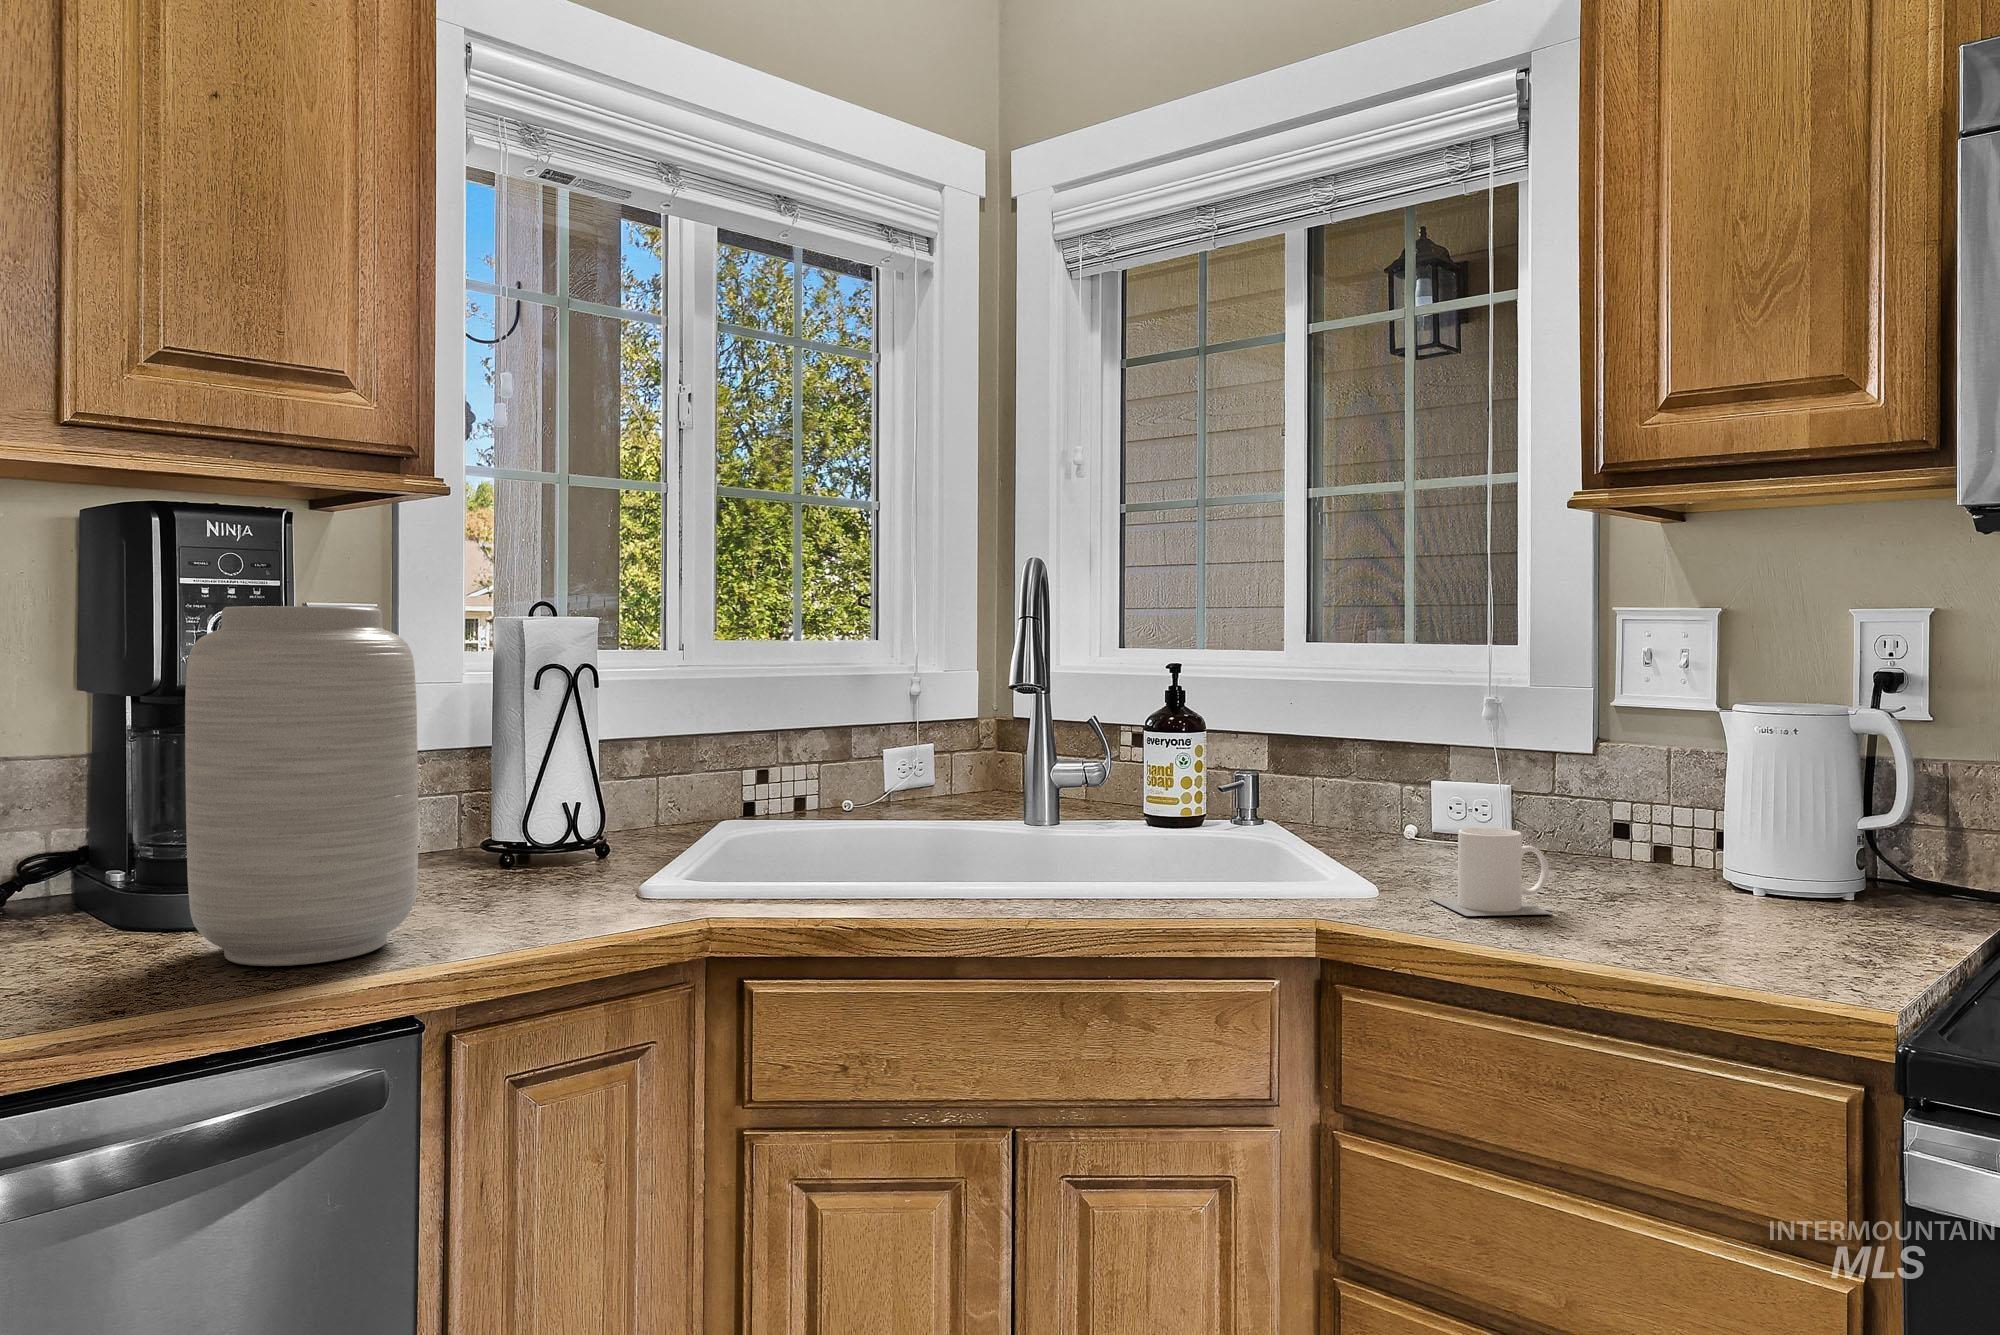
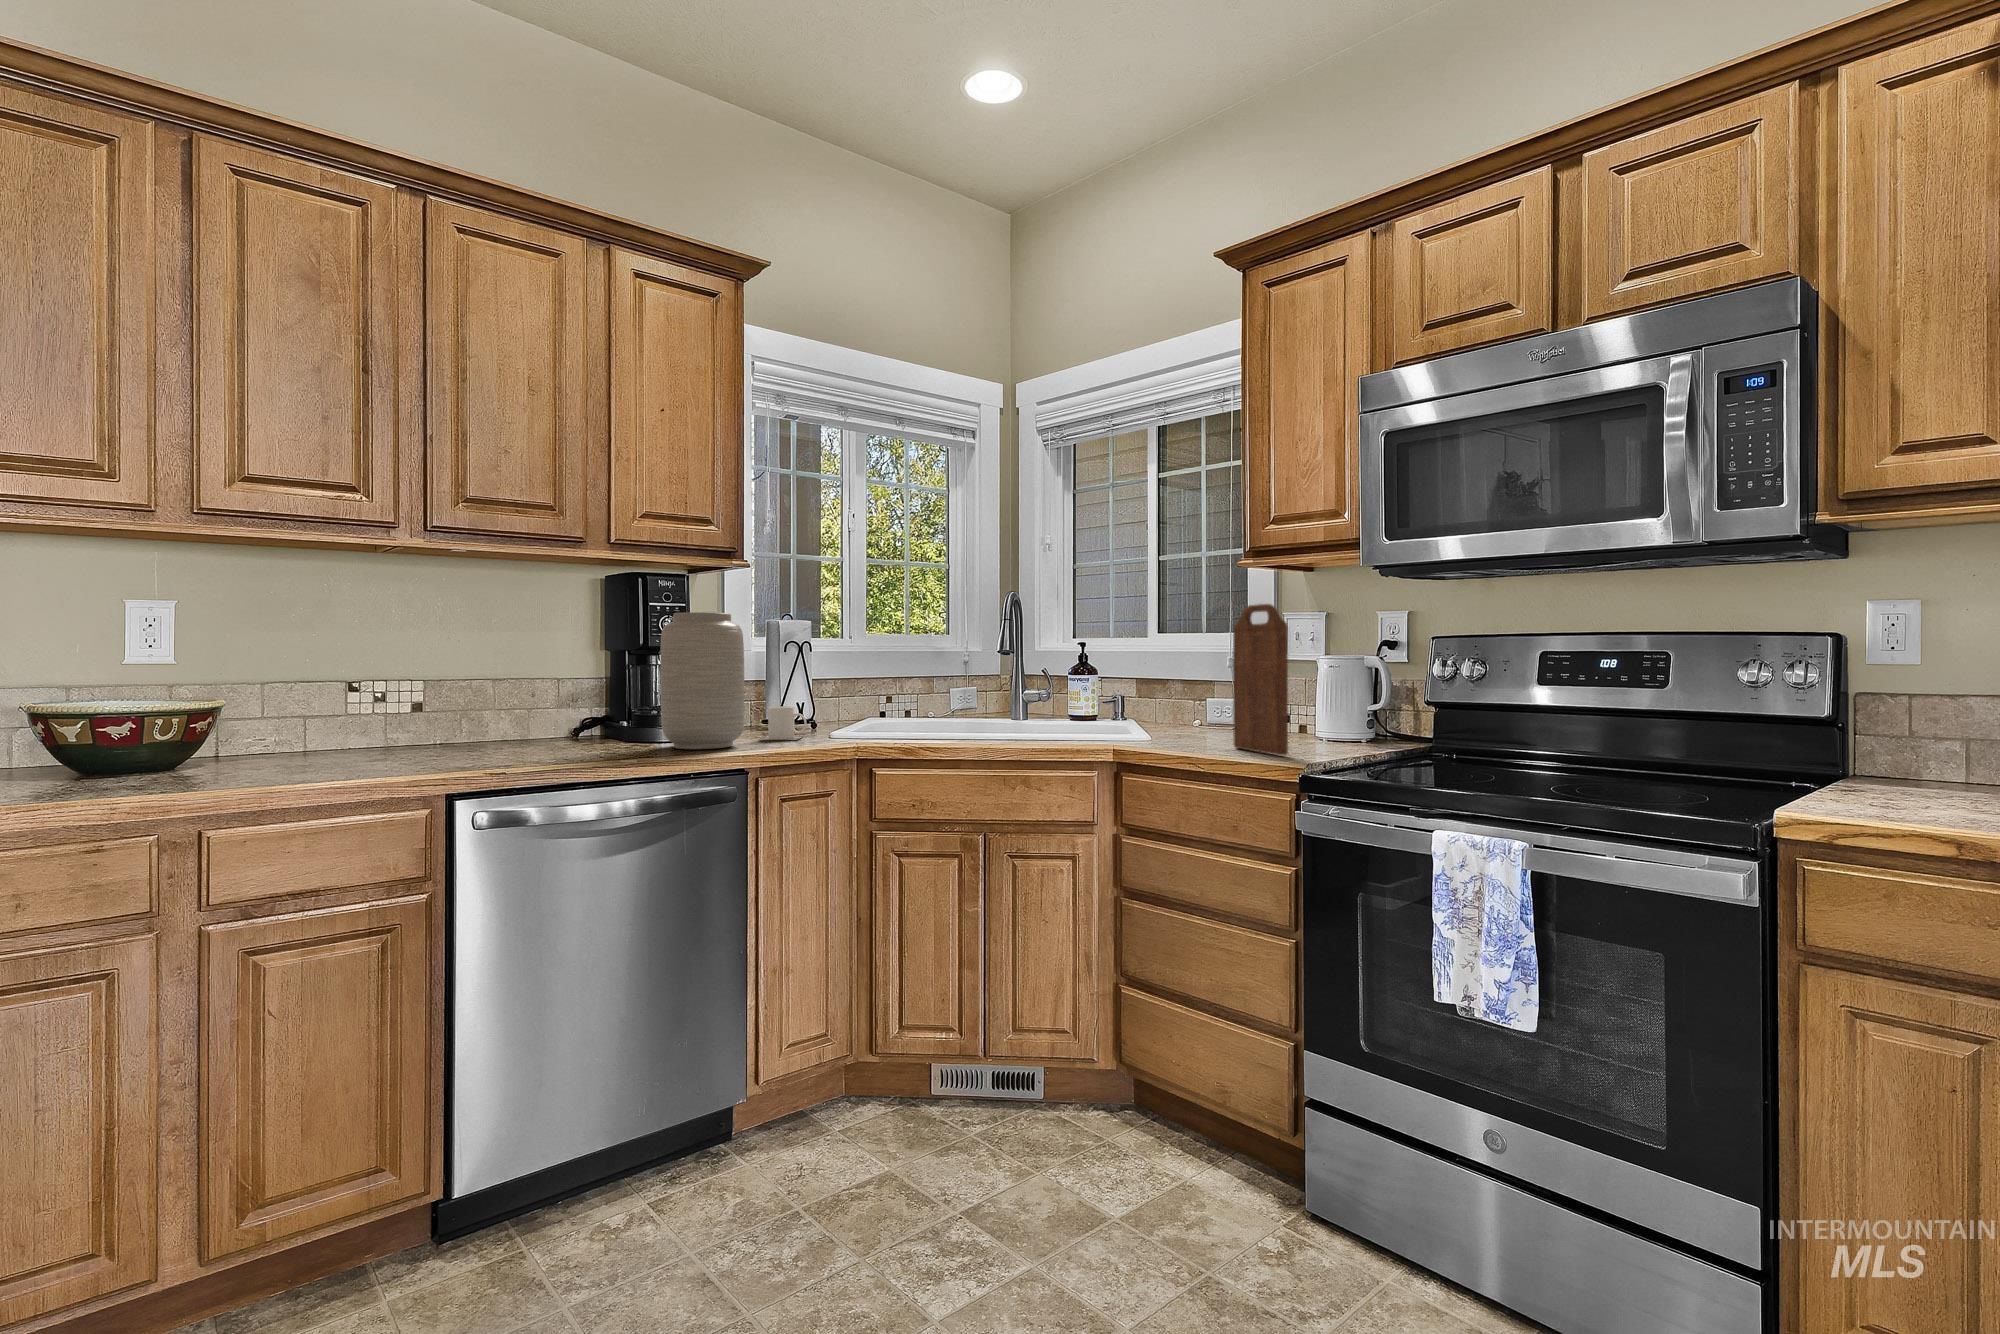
cutting board: none [1623,596,1822,981] -> present [1233,604,1288,755]
mug: present [1431,828,1552,916] -> present [760,706,807,740]

